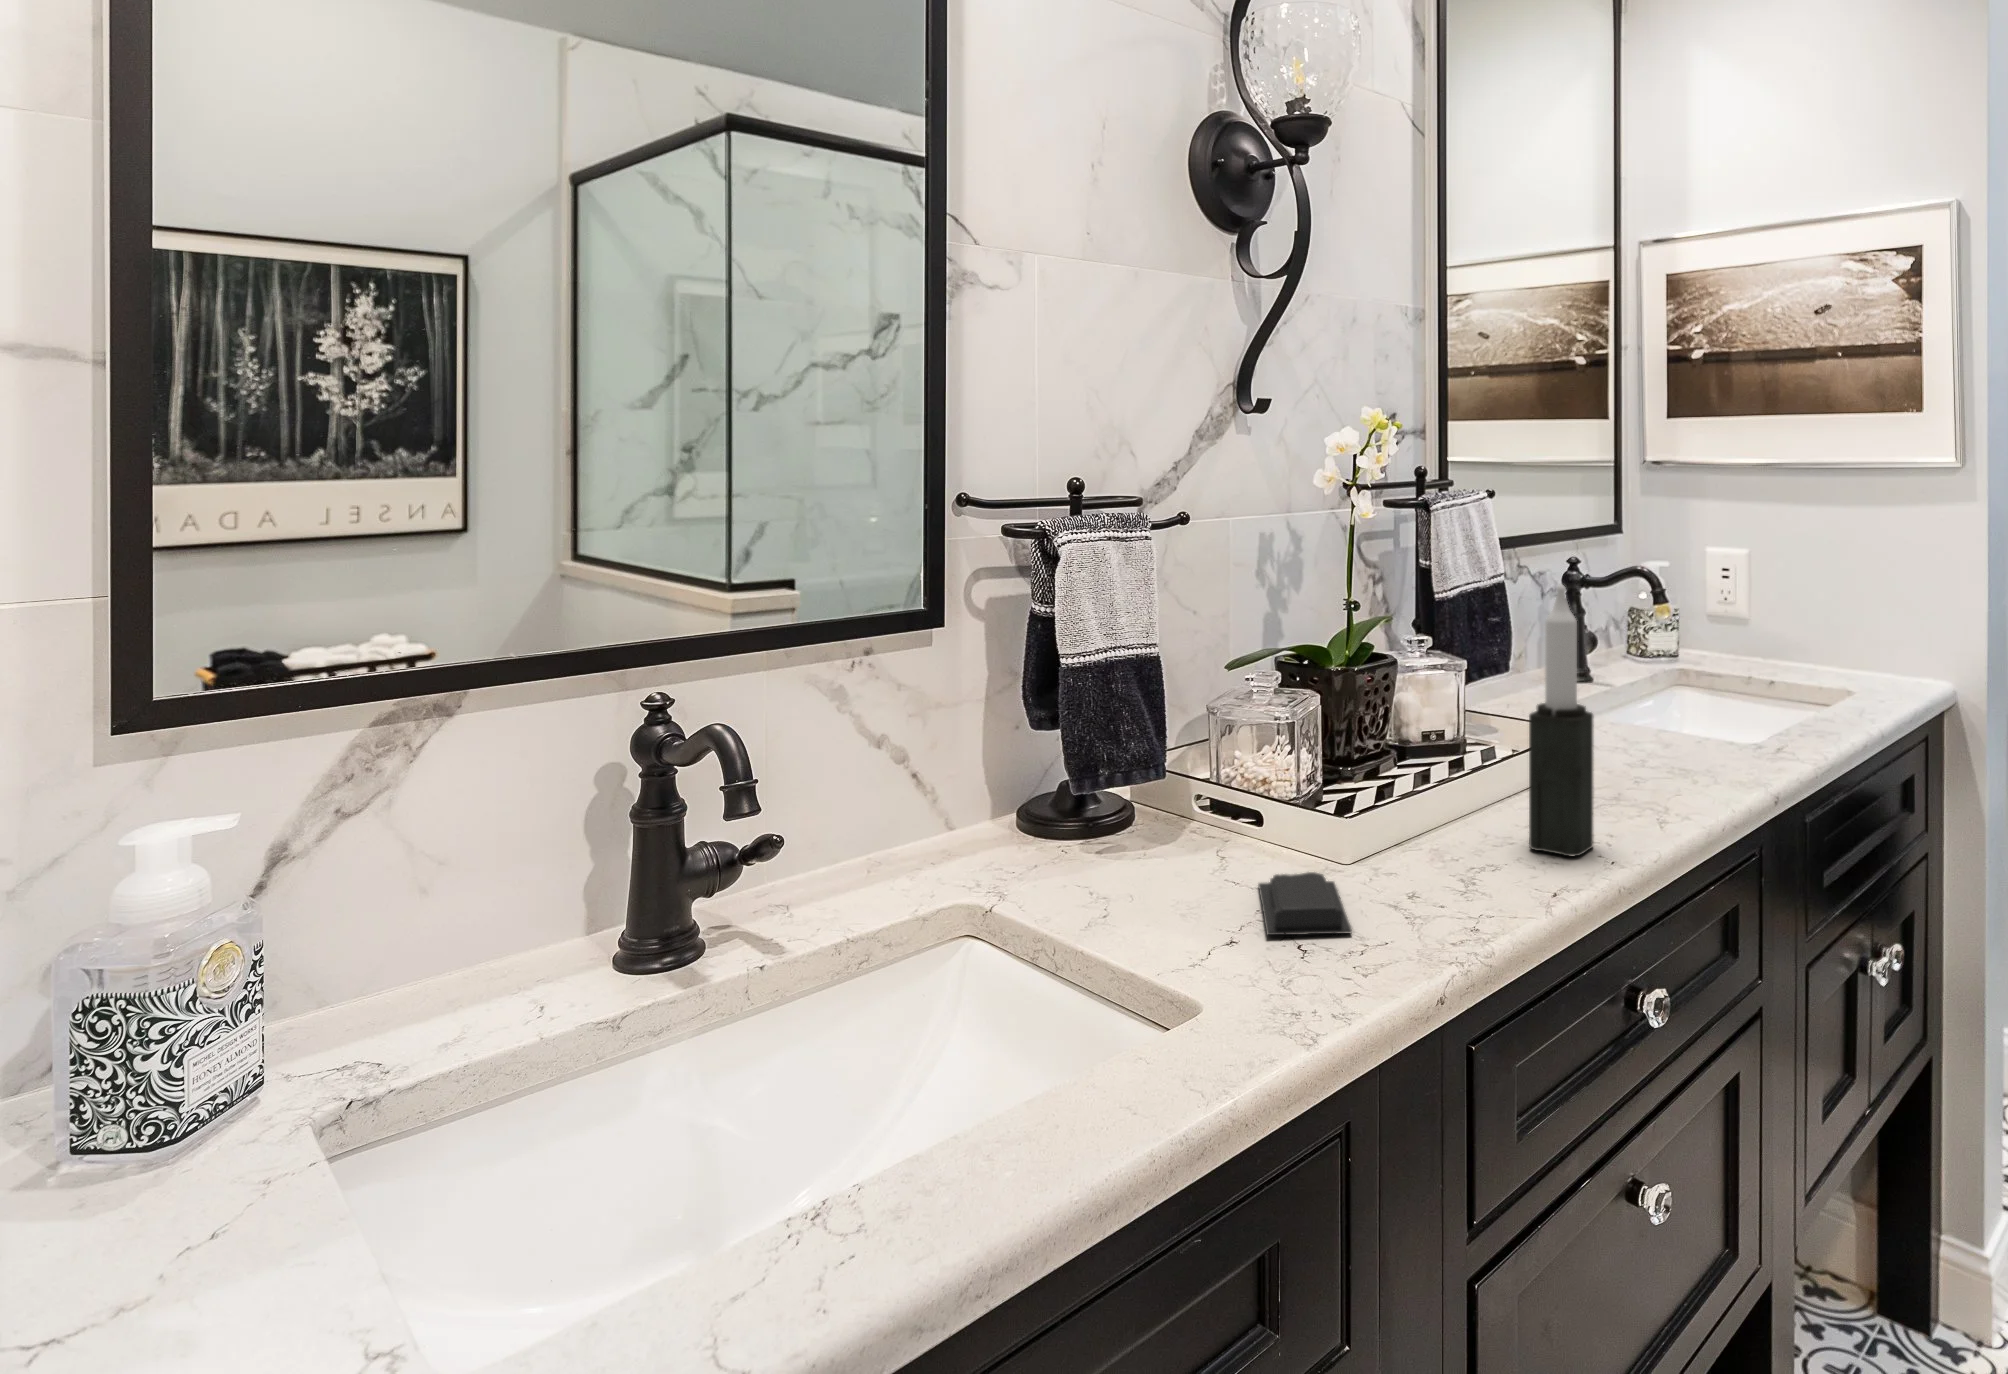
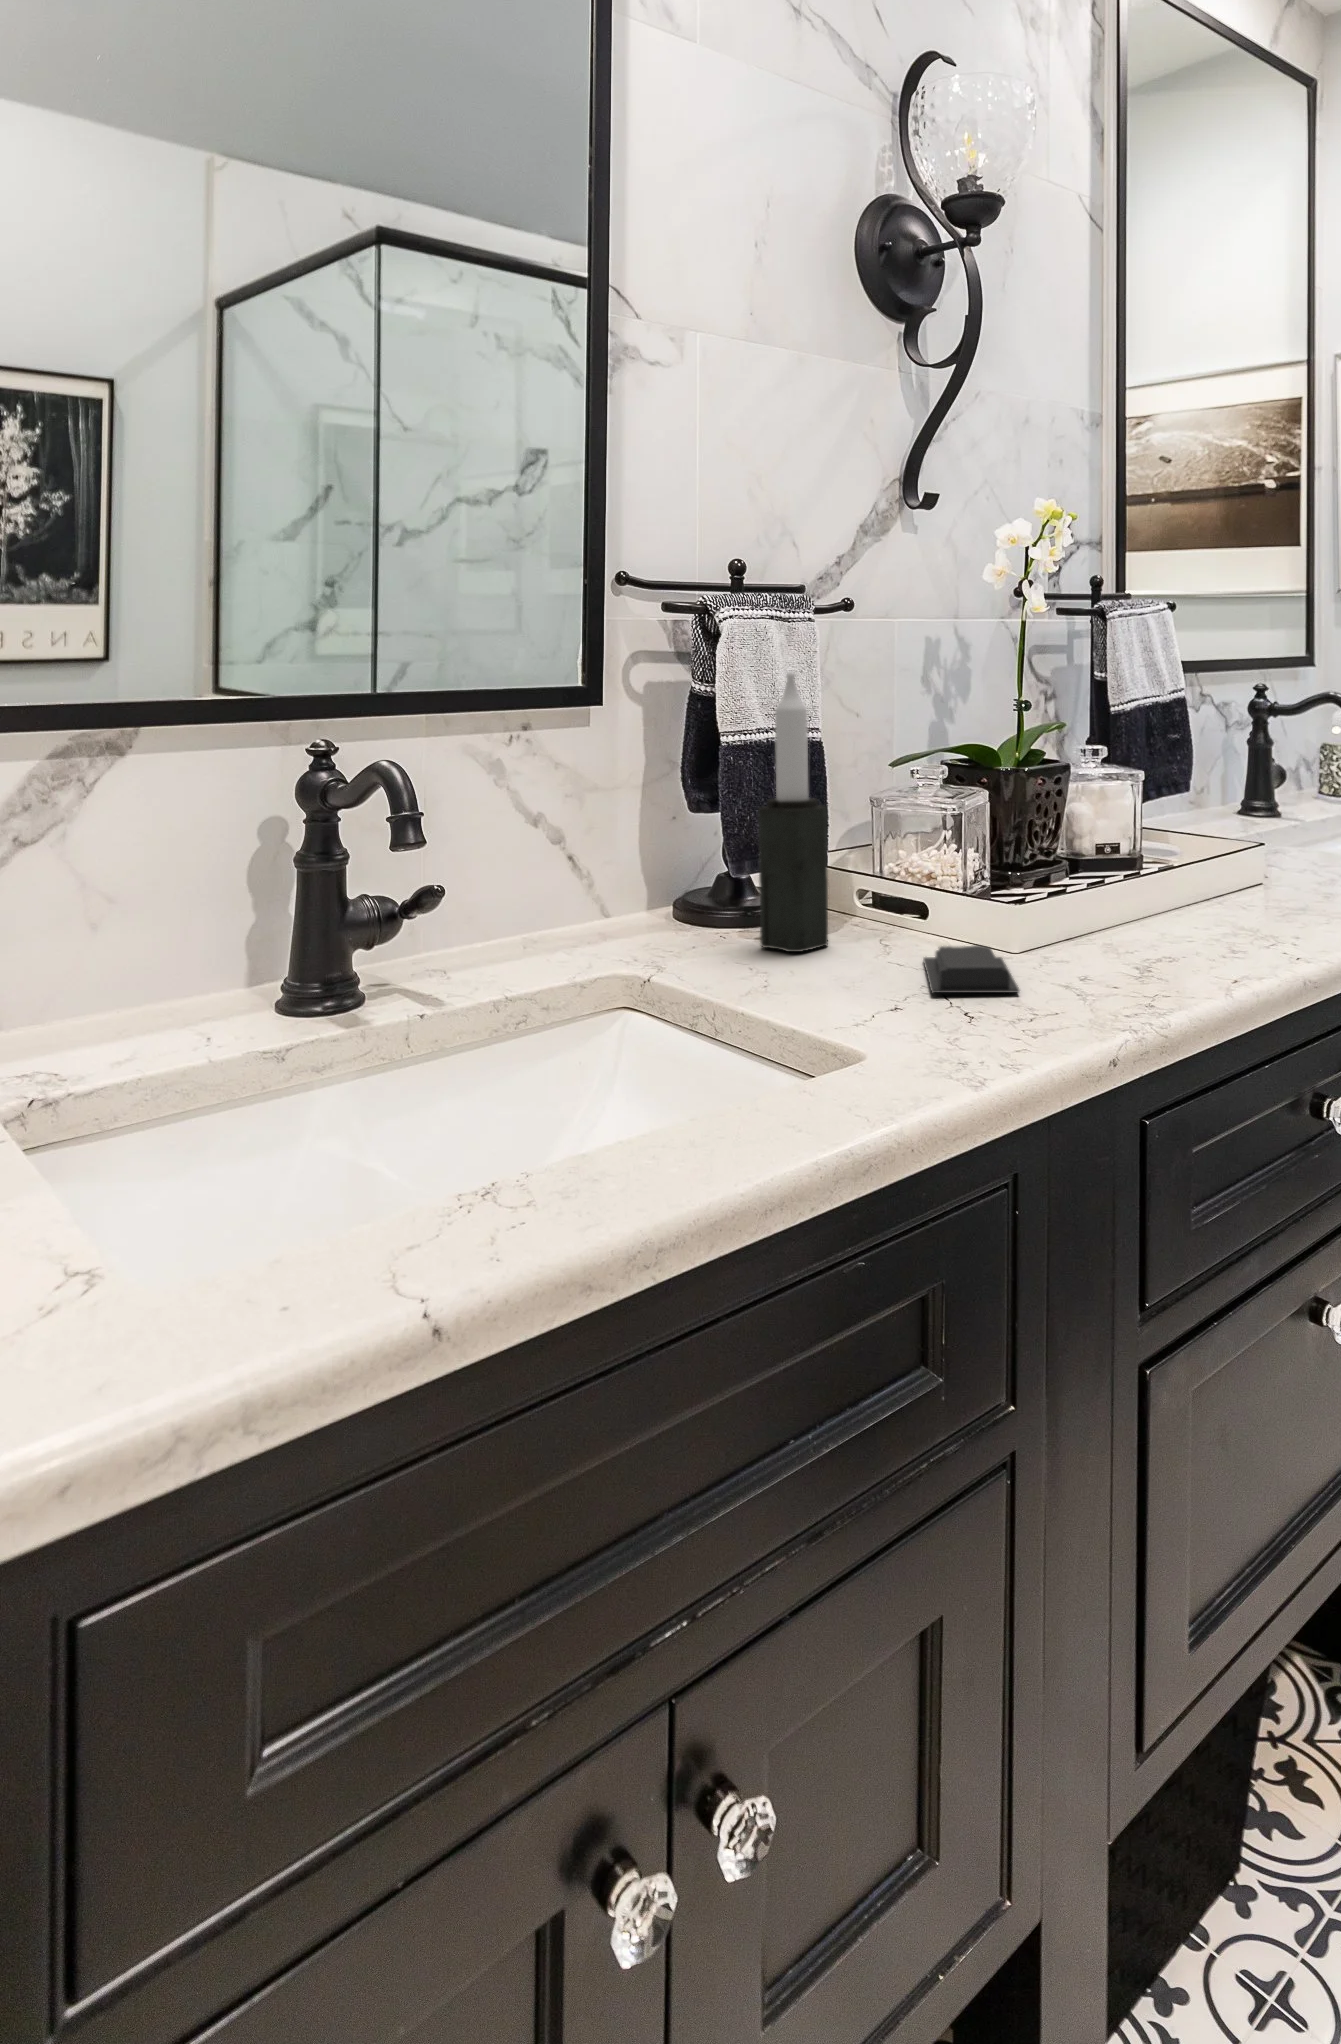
candle: present [1529,585,1593,856] -> present [758,672,828,952]

